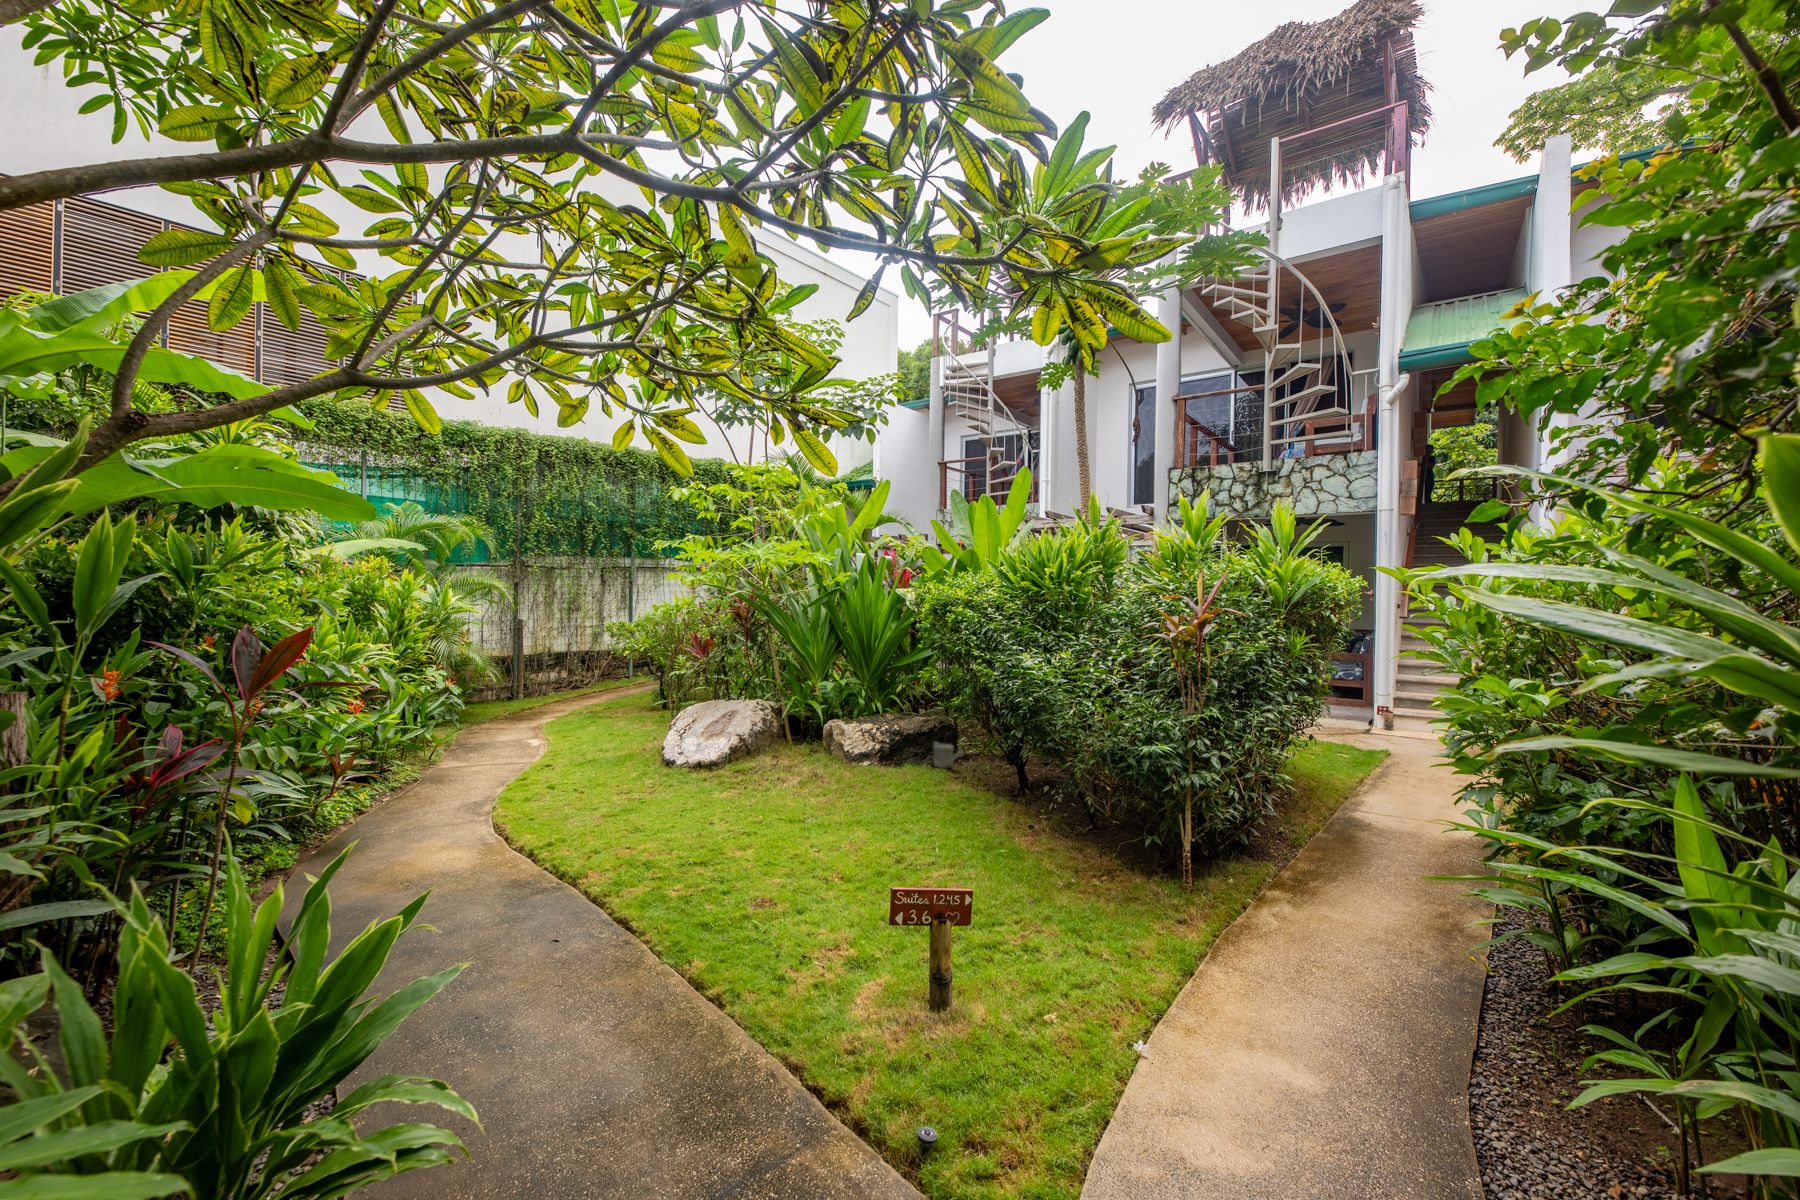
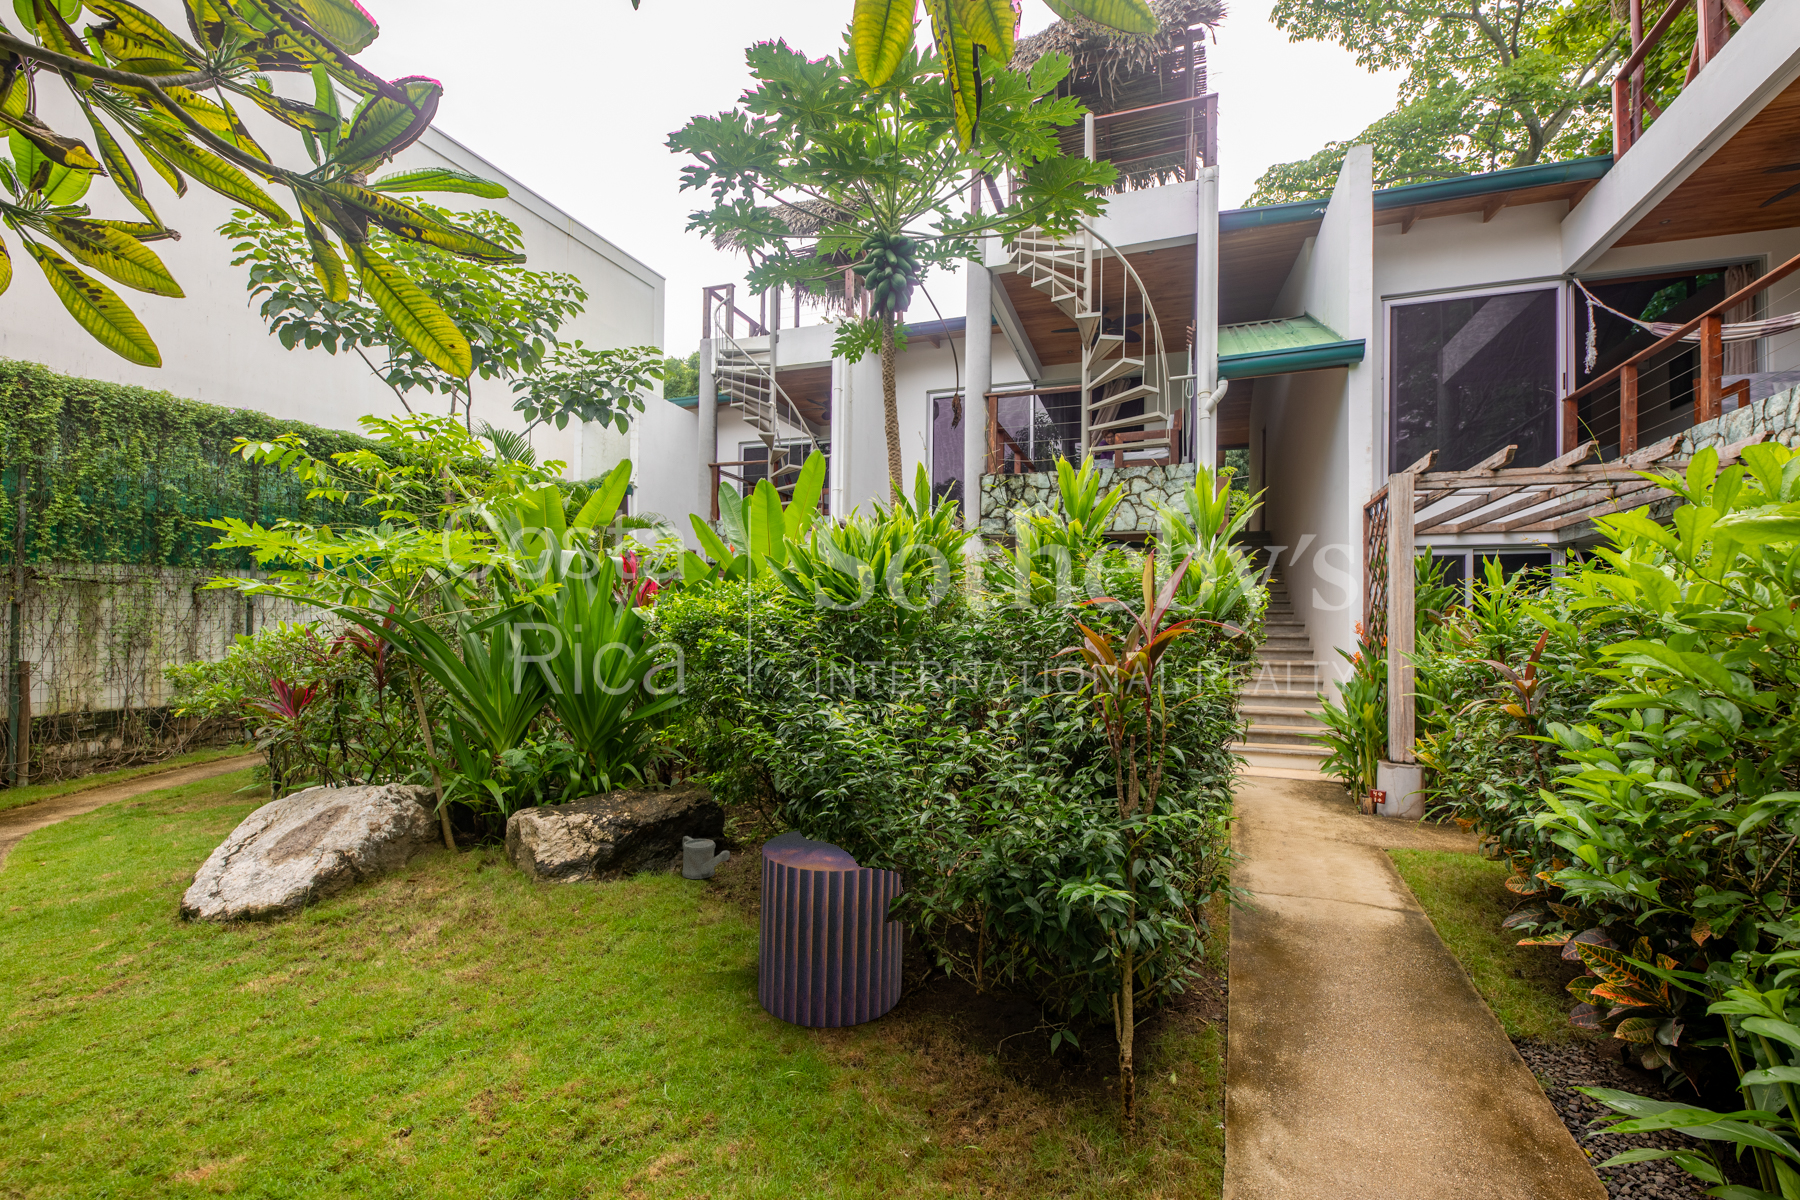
pouf: none [983,735,1075,847] -> present [758,830,903,1028]

